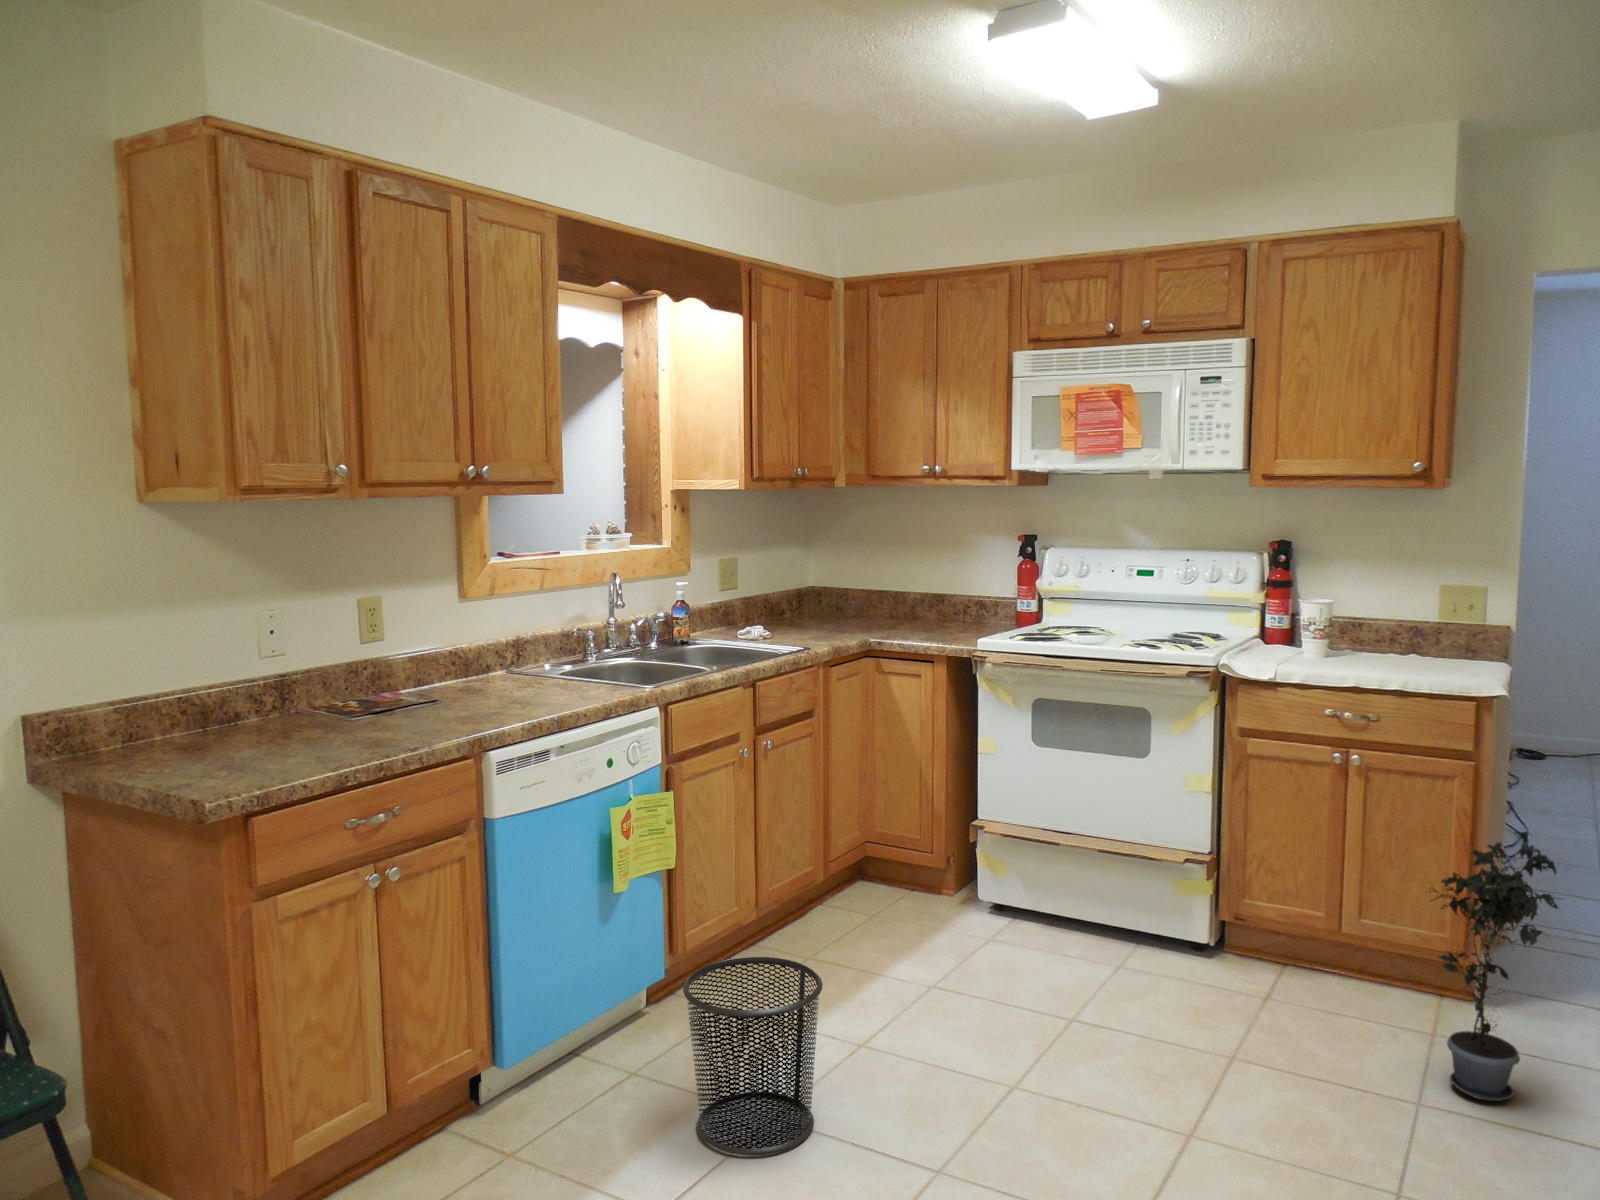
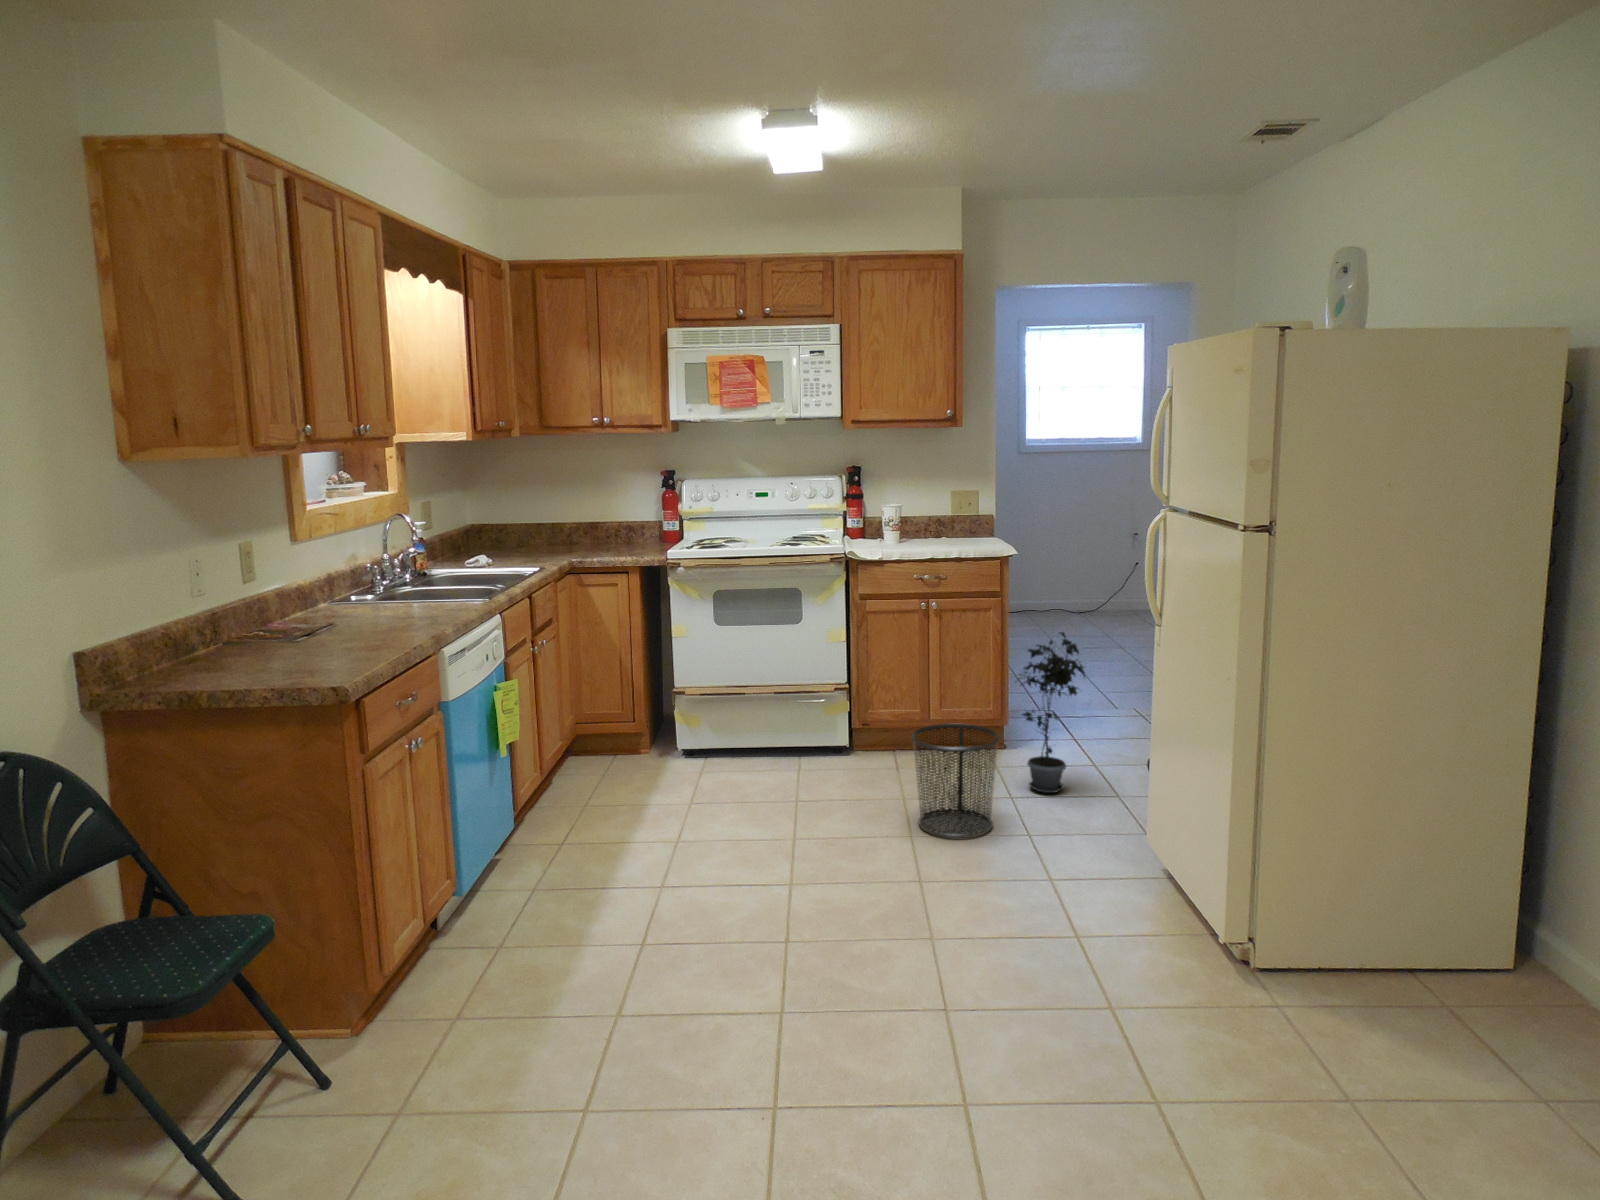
waste bin: present [683,957,823,1155] -> present [911,723,1000,838]

